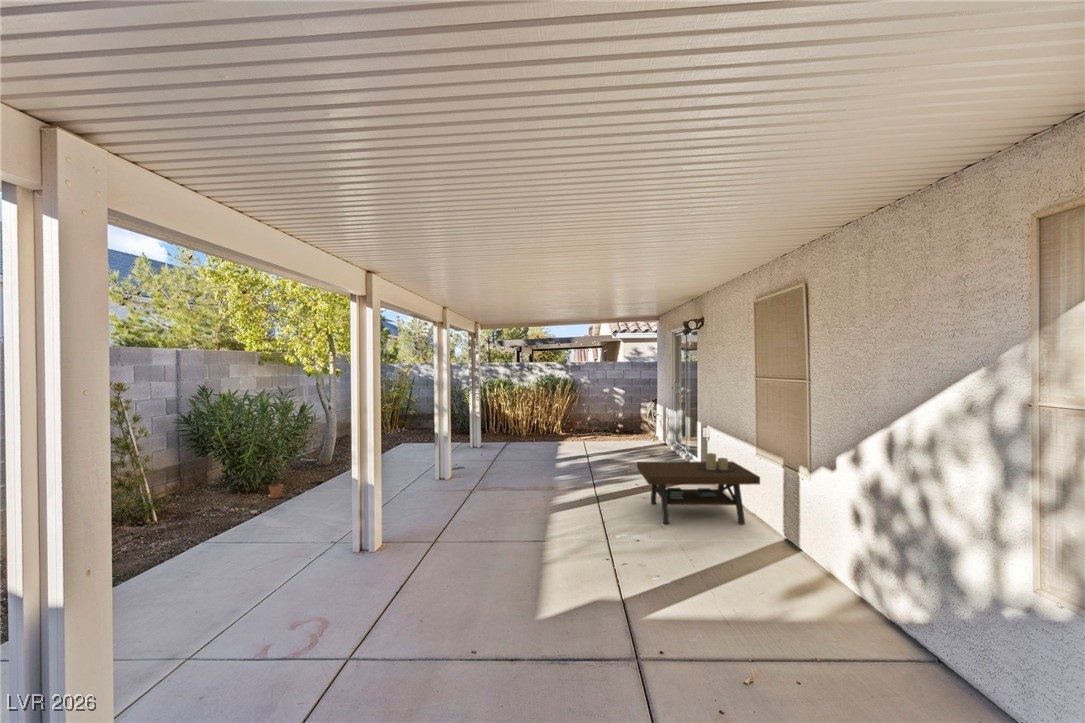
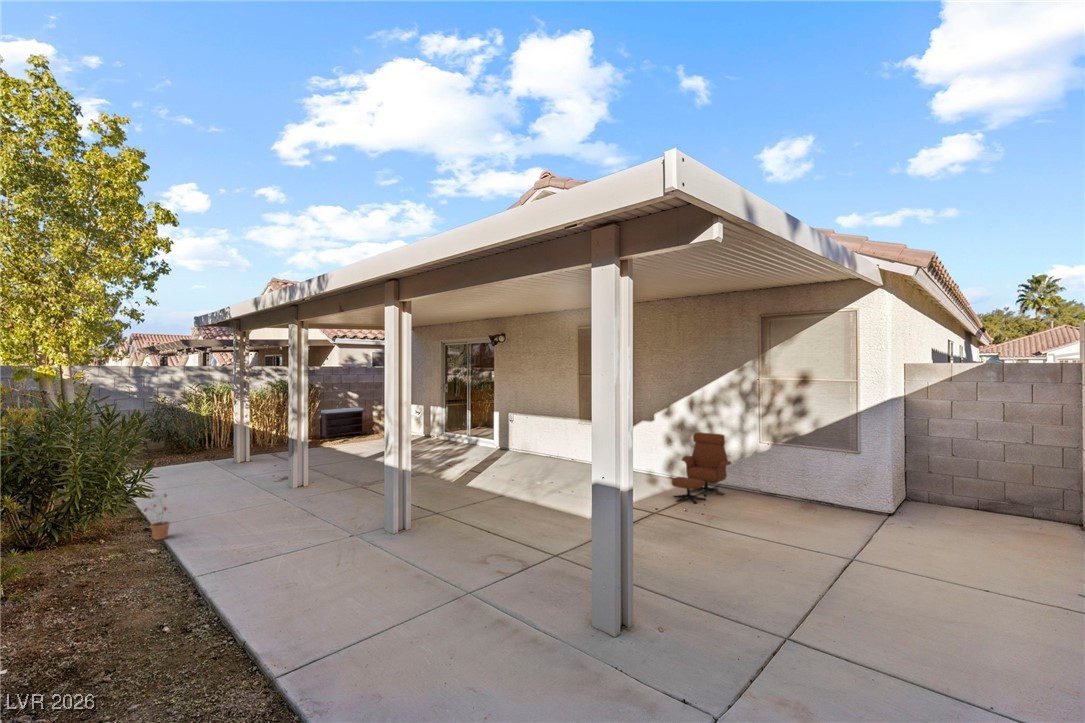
bench: none [583,404,626,433] -> present [318,407,364,439]
coffee table: present [637,453,760,524] -> none [501,427,584,476]
lounge chair: none [752,511,945,688] -> present [672,432,732,504]

